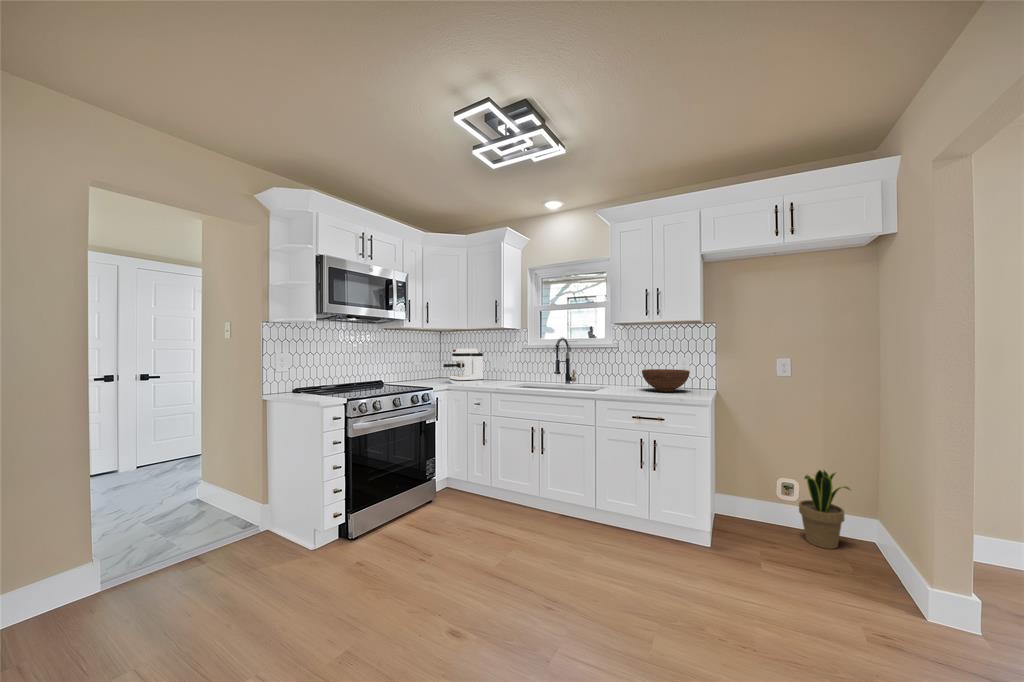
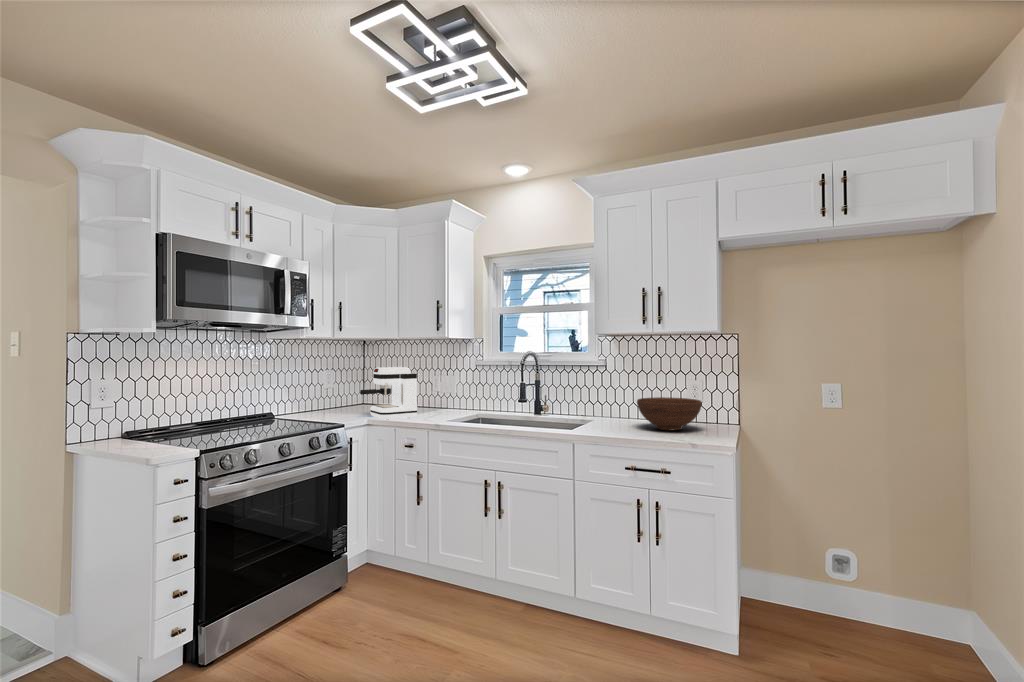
potted plant: present [799,470,850,549] -> none [849,539,920,650]

